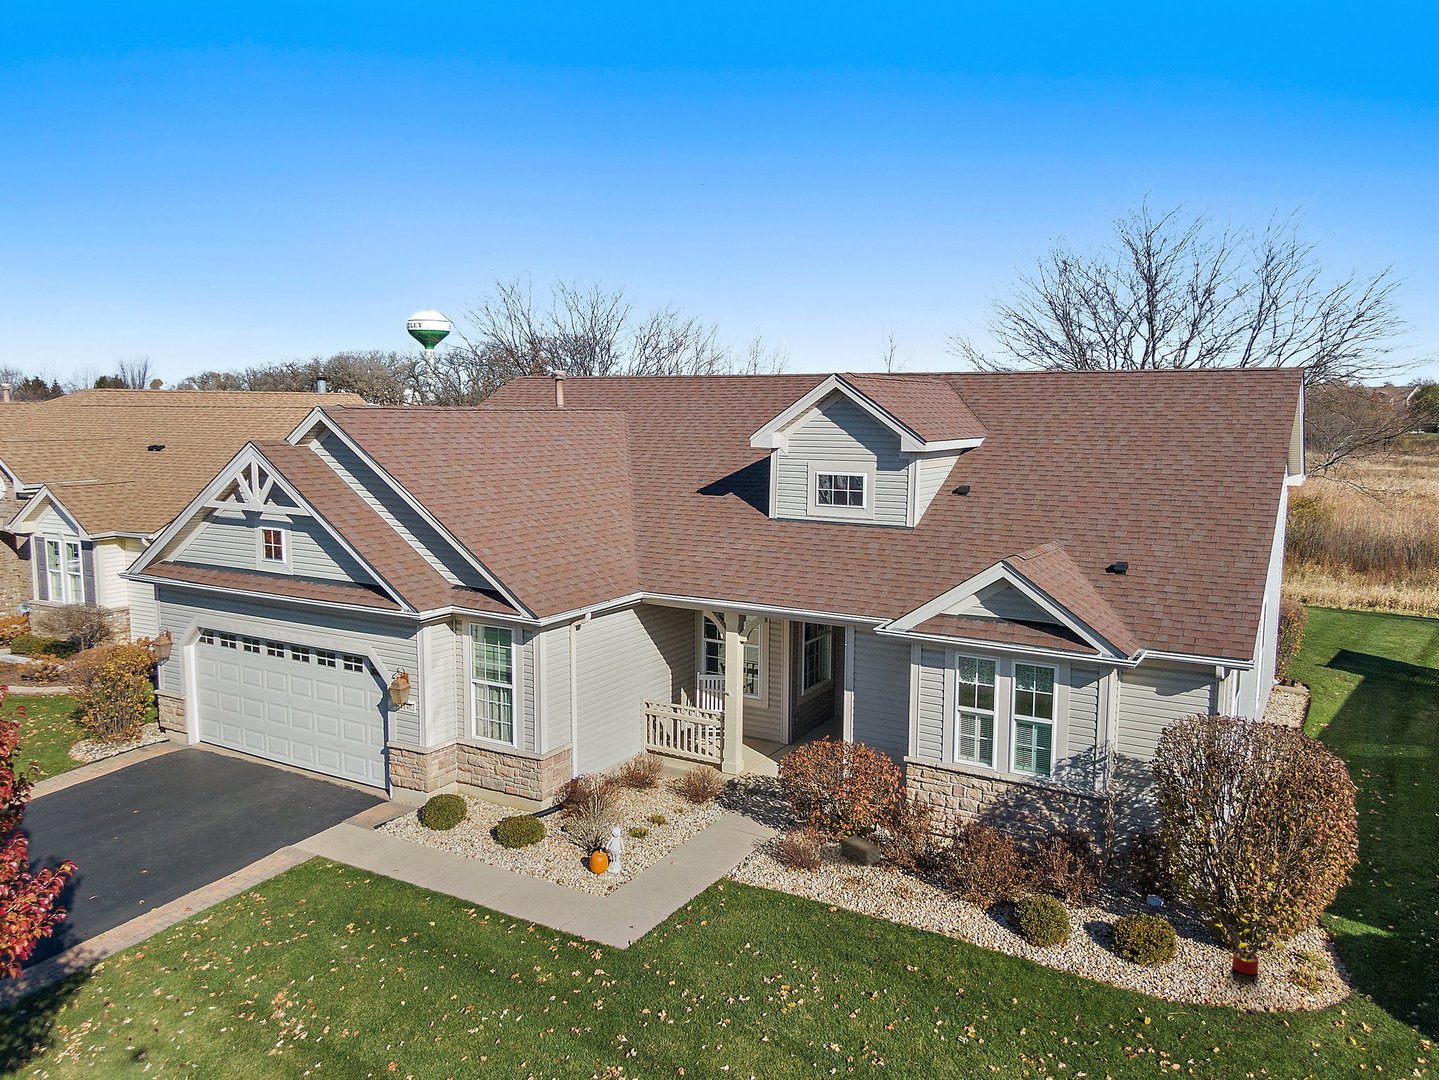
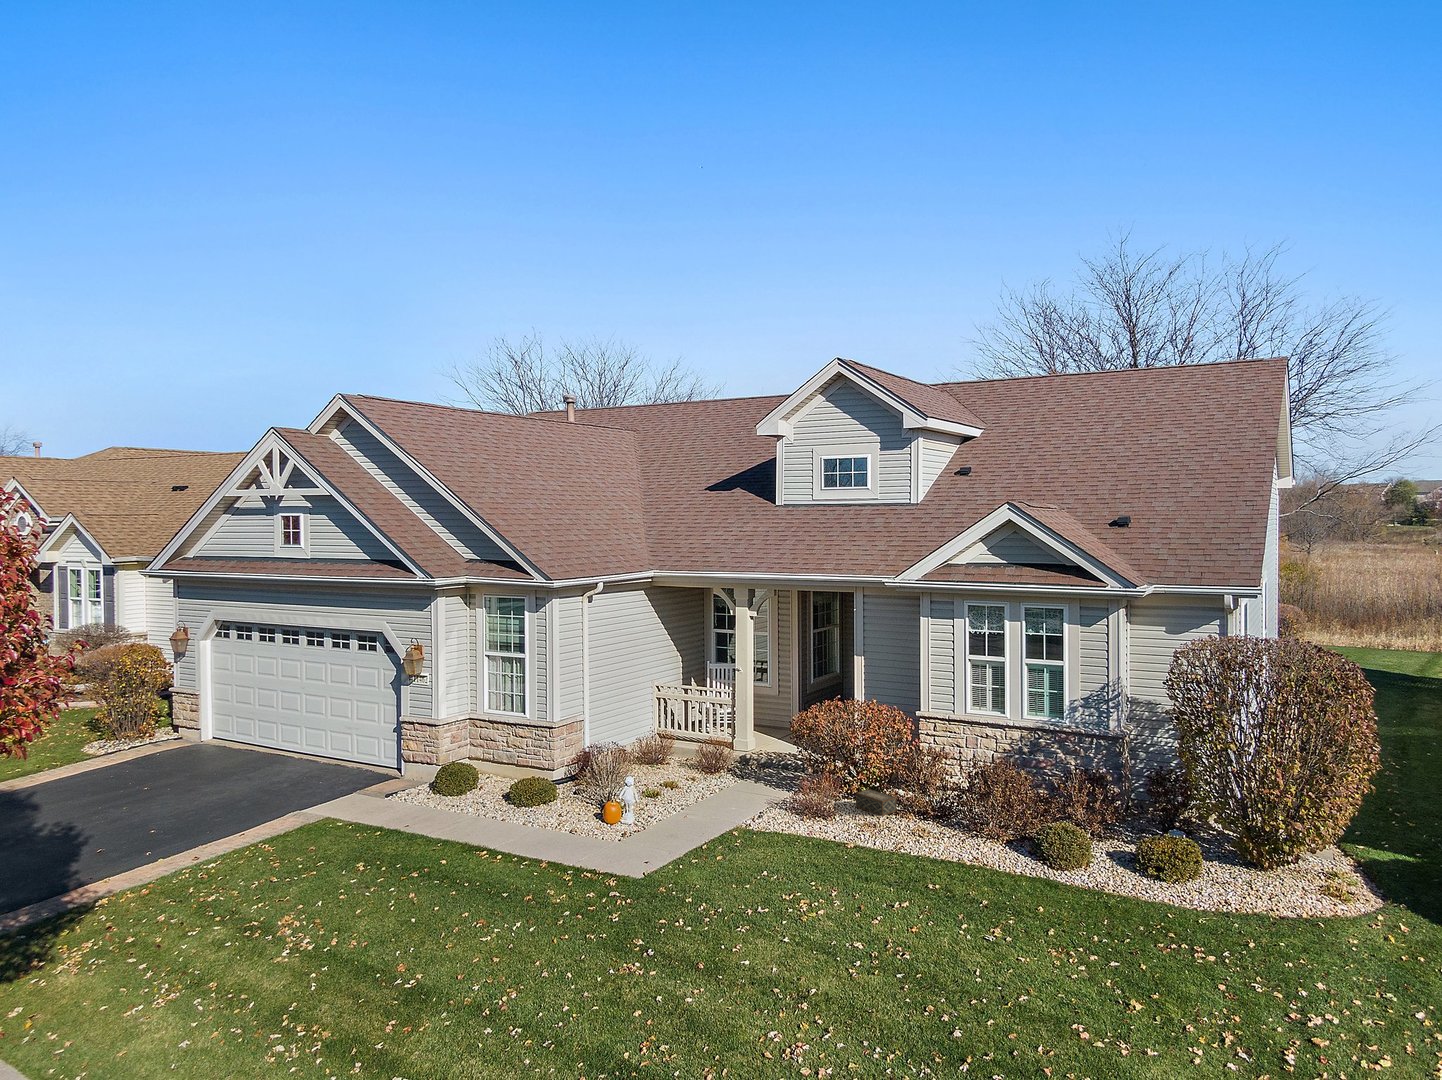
decorative plant: present [1216,916,1284,975] -> none [1240,824,1313,888]

